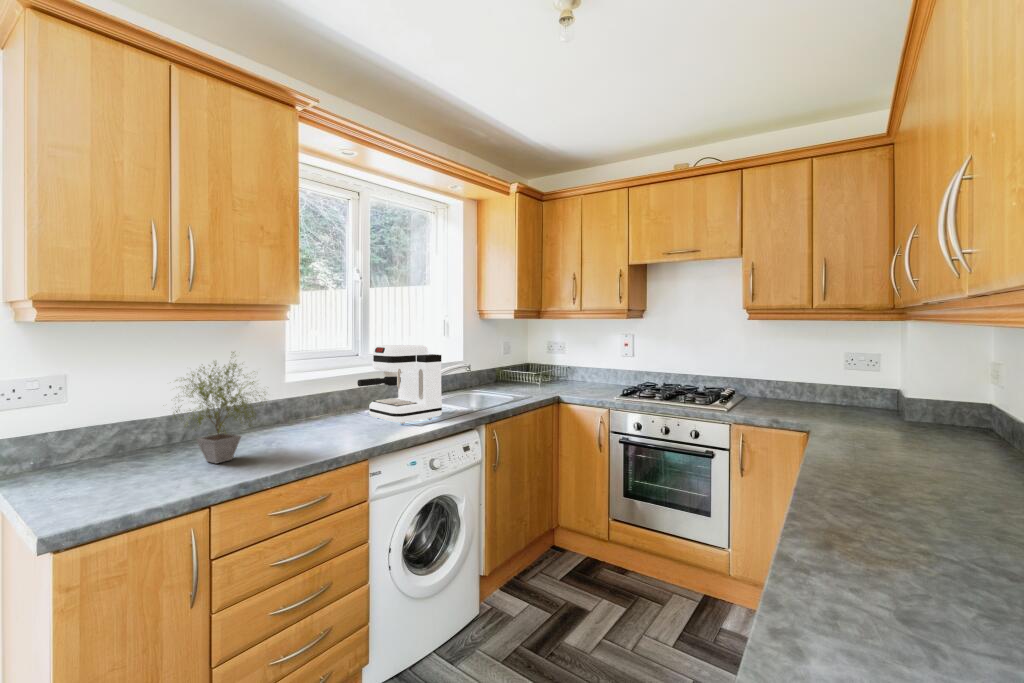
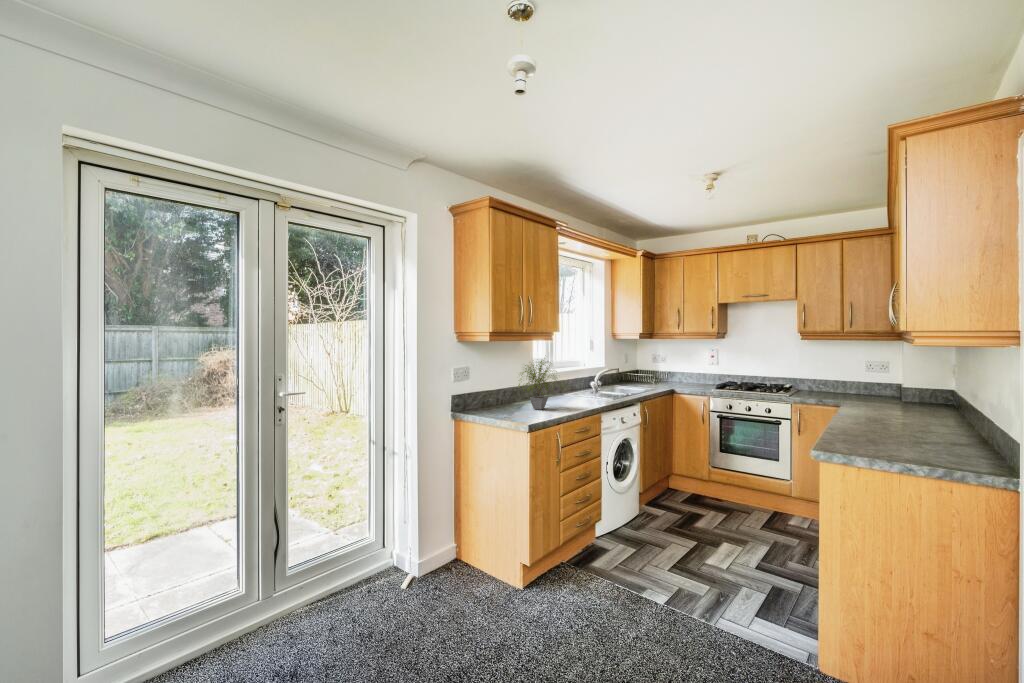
coffee maker: present [357,345,442,424] -> none [575,354,619,398]

